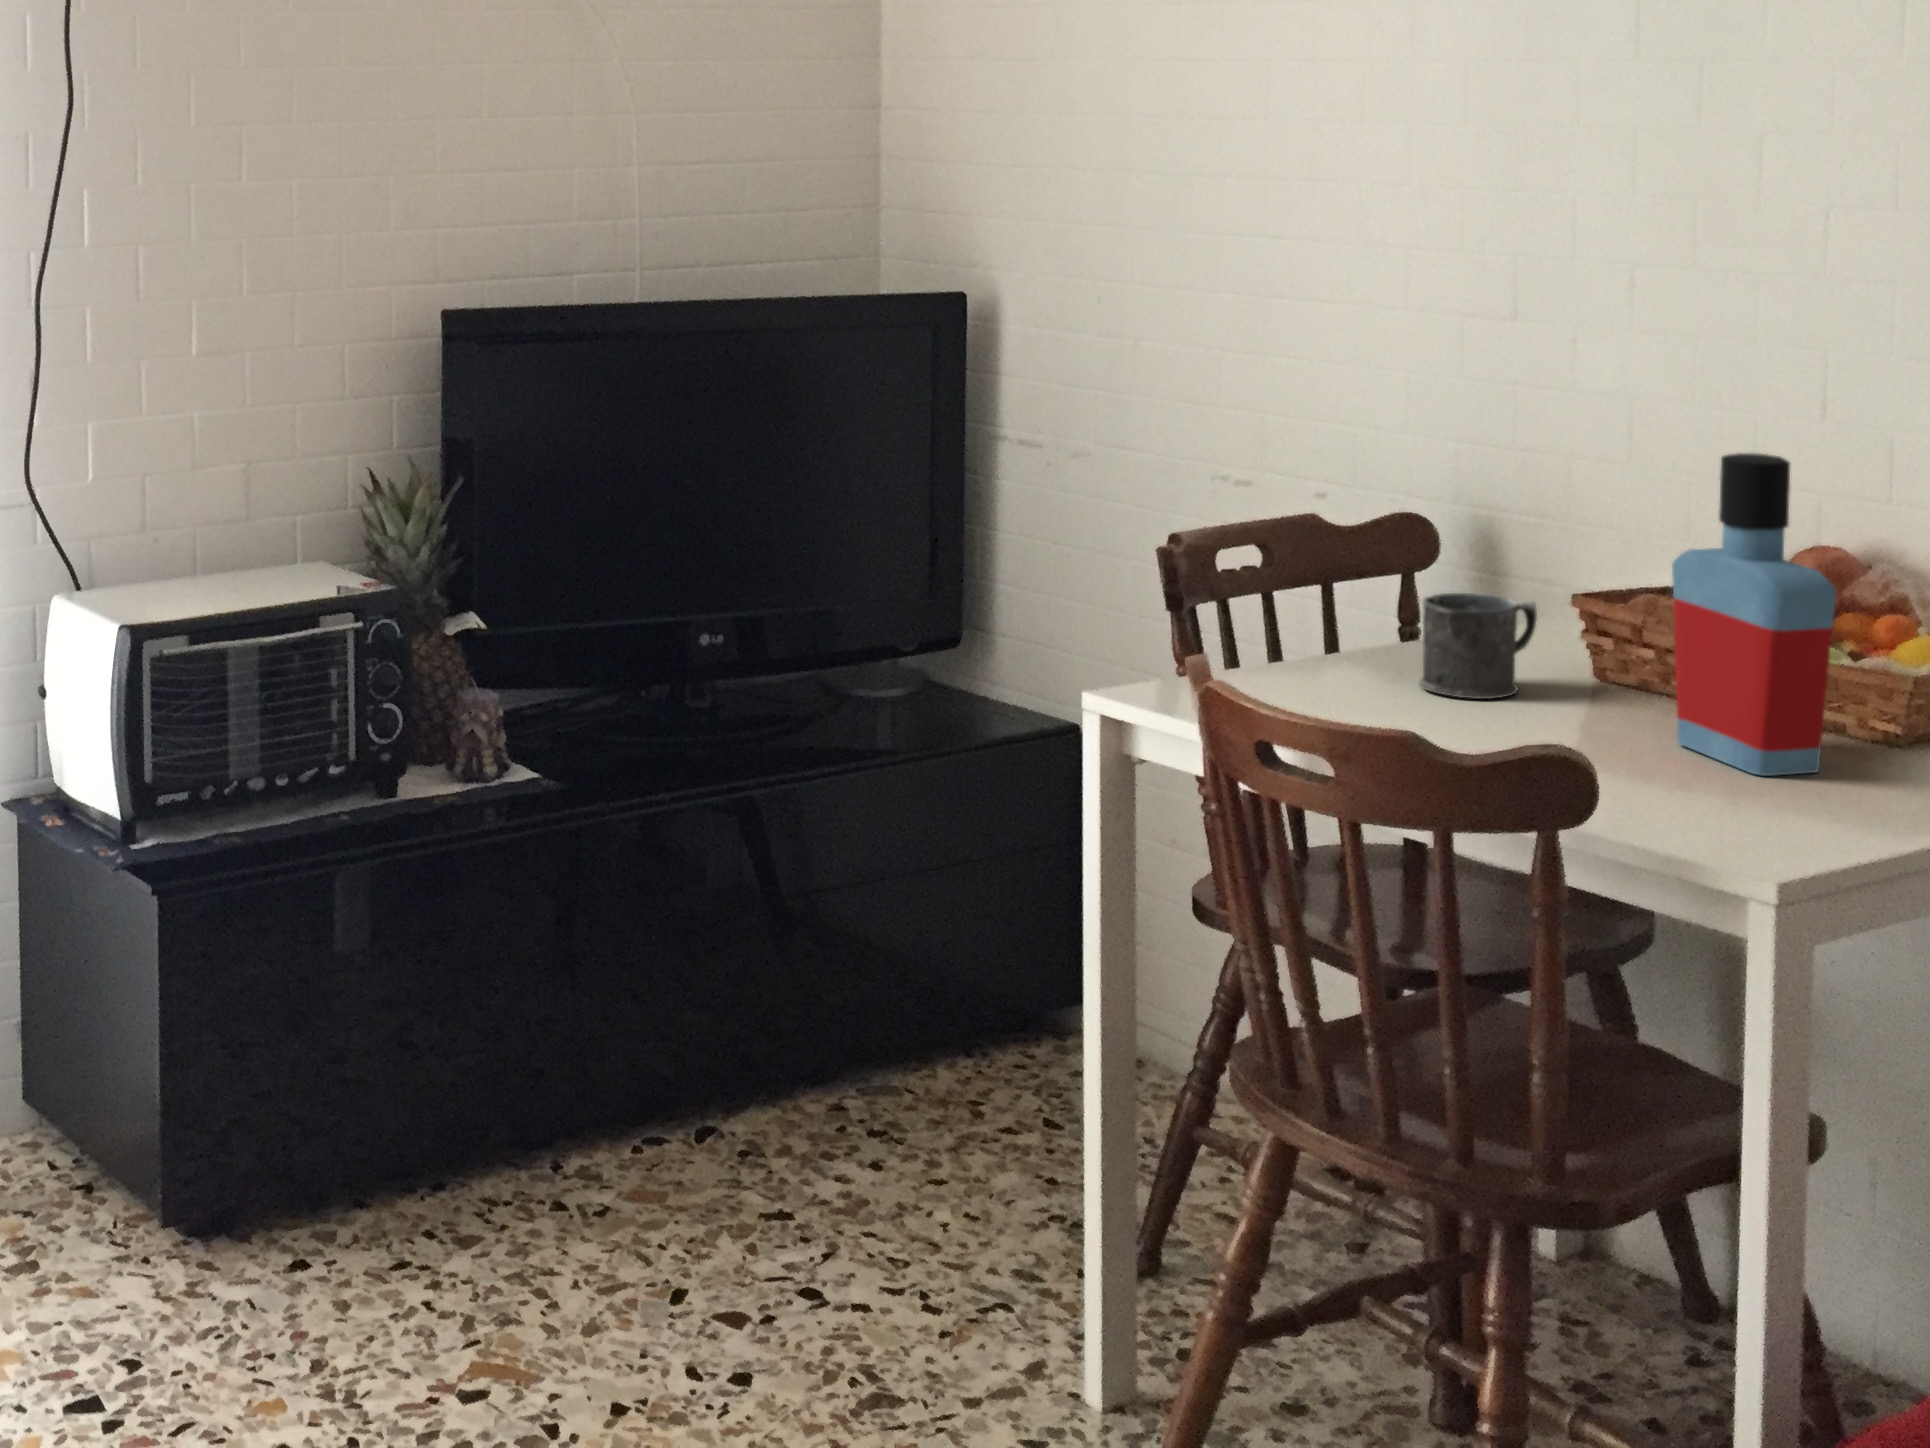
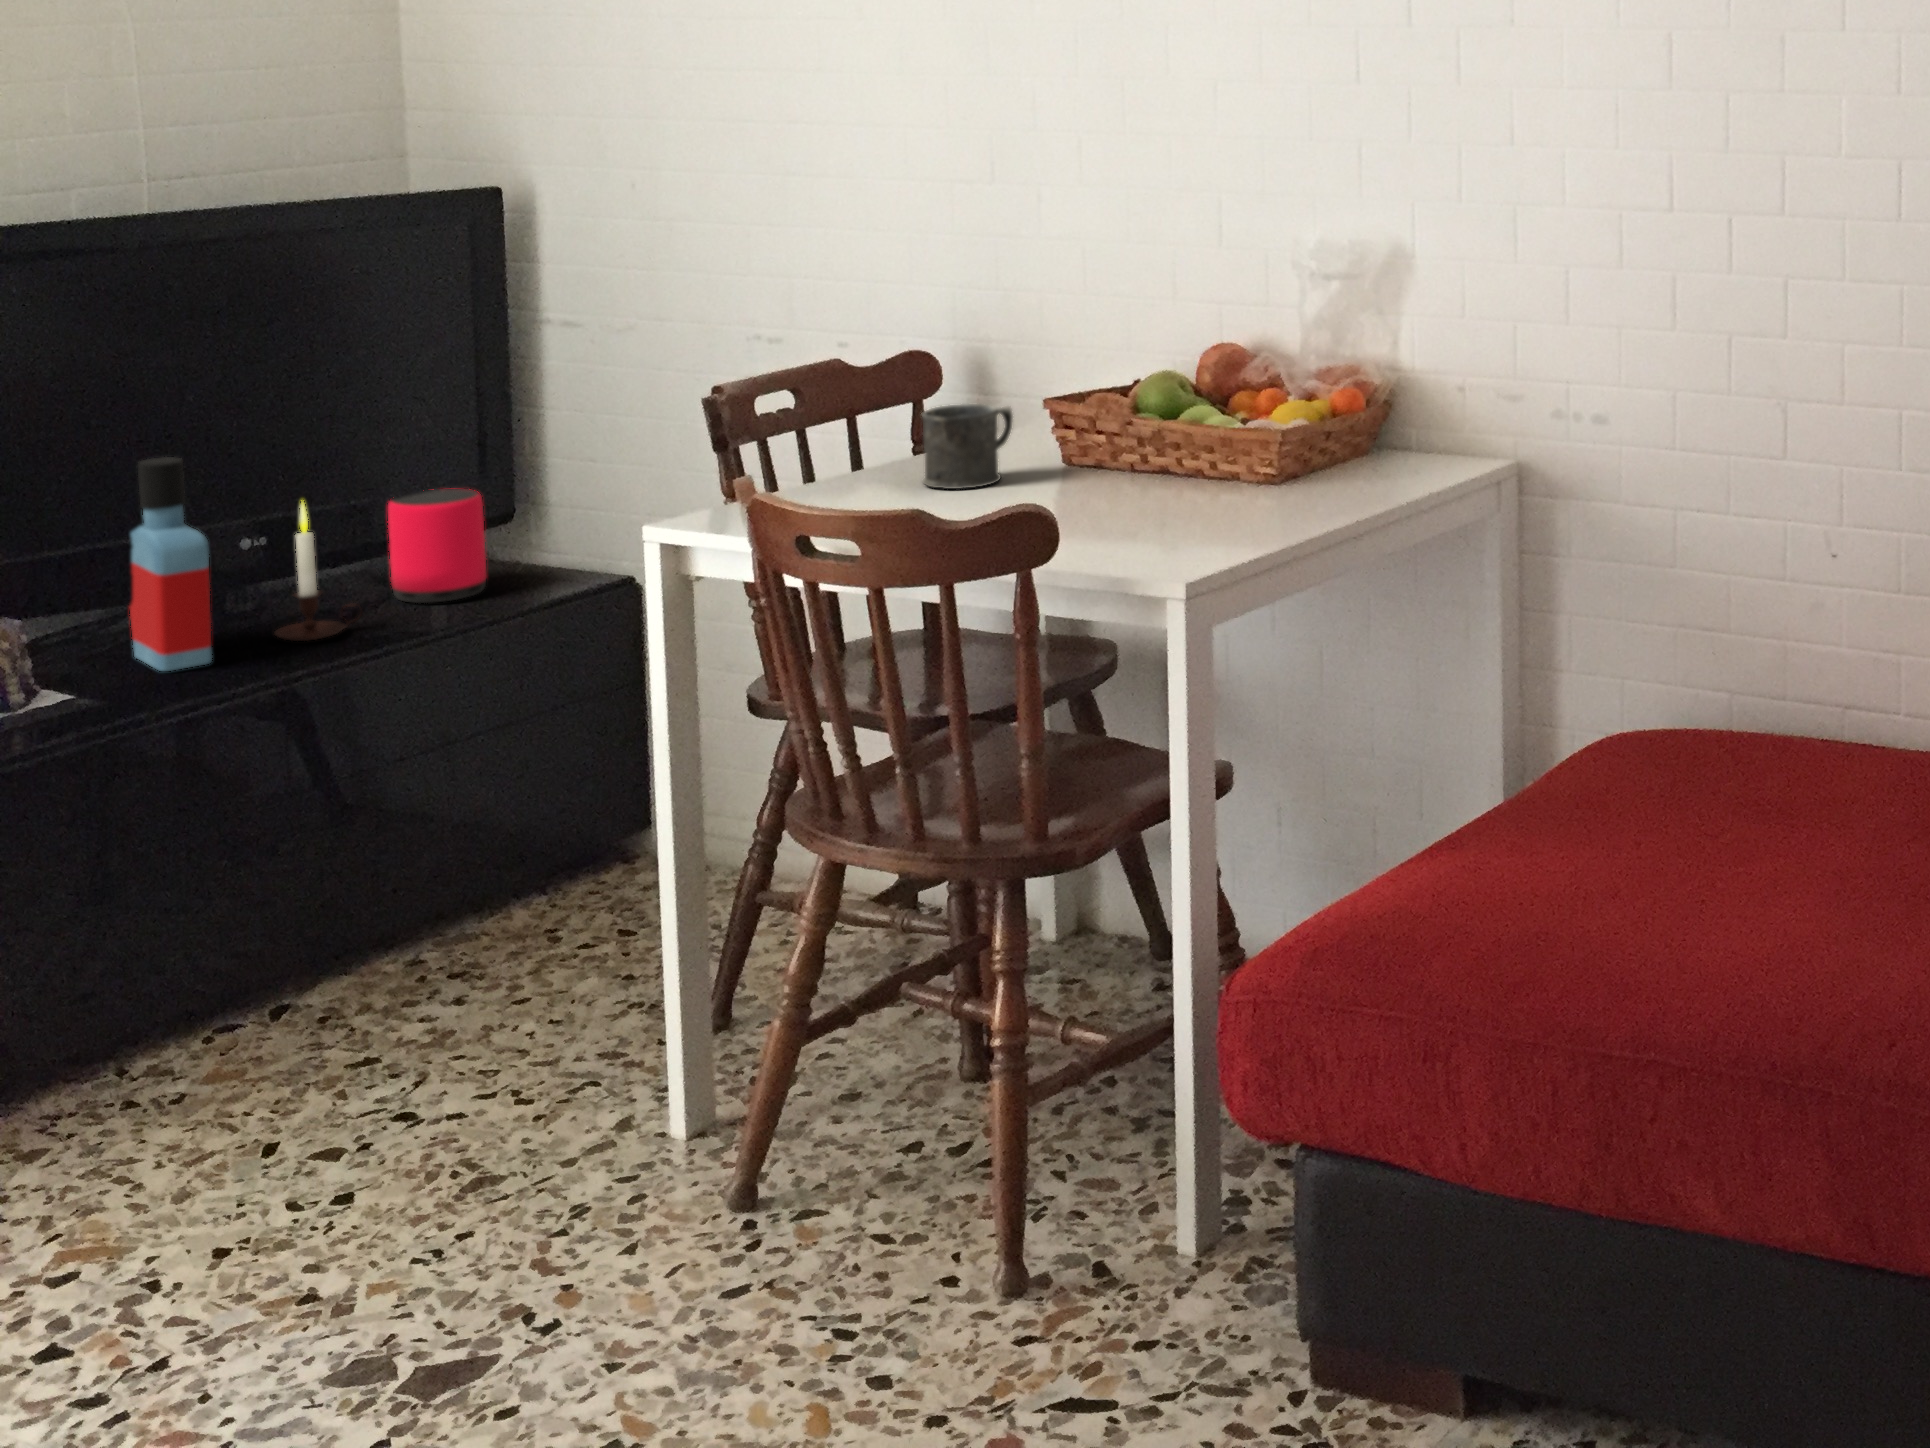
bottle: present [1672,453,1836,776] -> present [130,457,212,671]
candle: none [723,602,808,750] -> present [275,502,360,641]
speaker: none [840,602,933,725] -> present [388,489,486,603]

